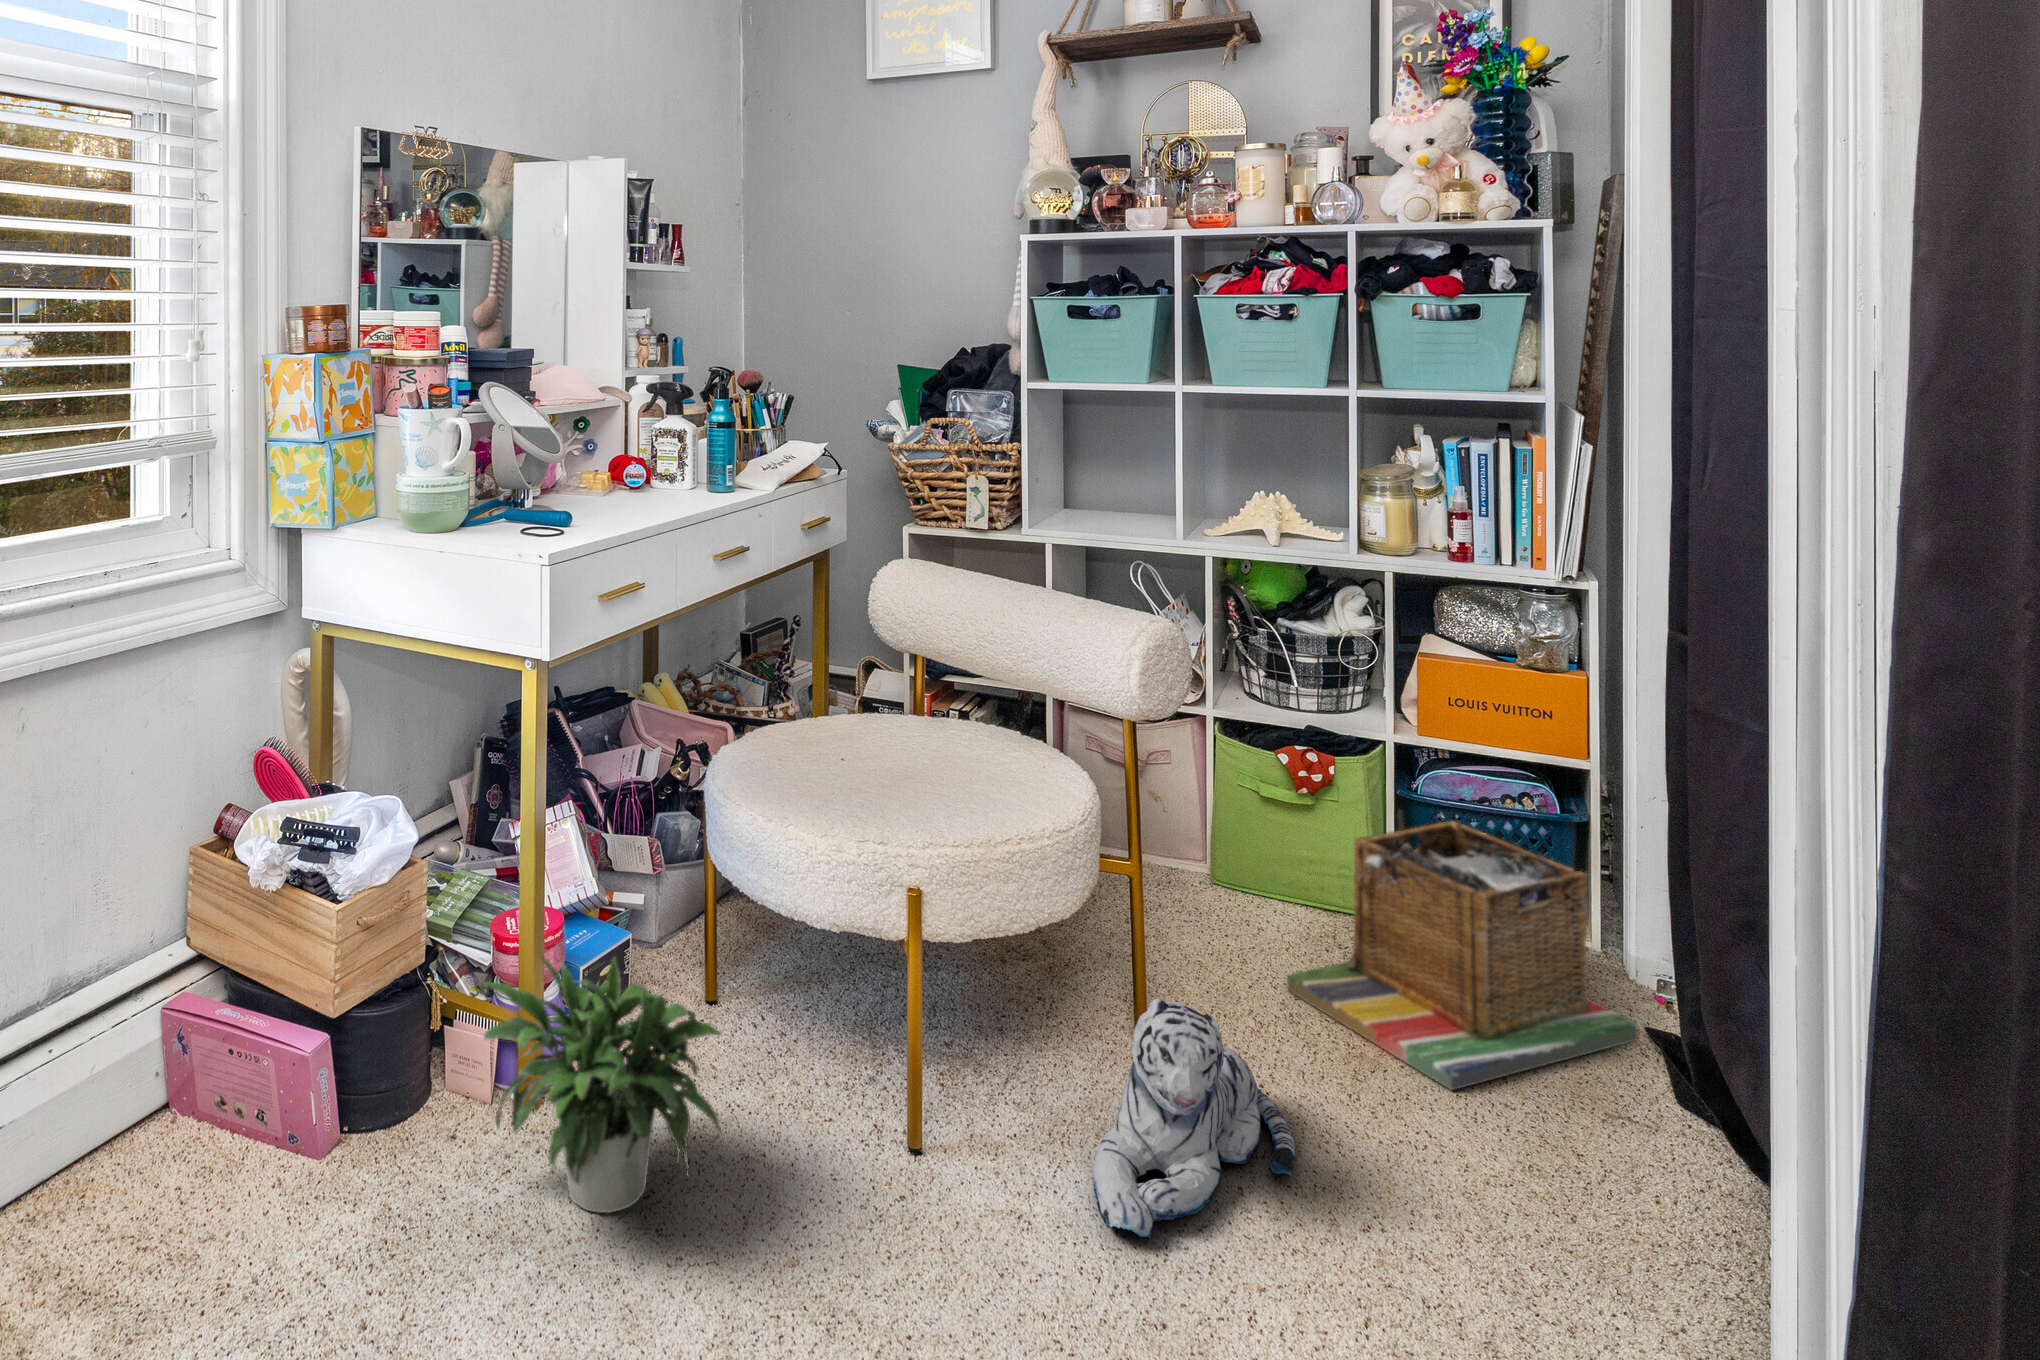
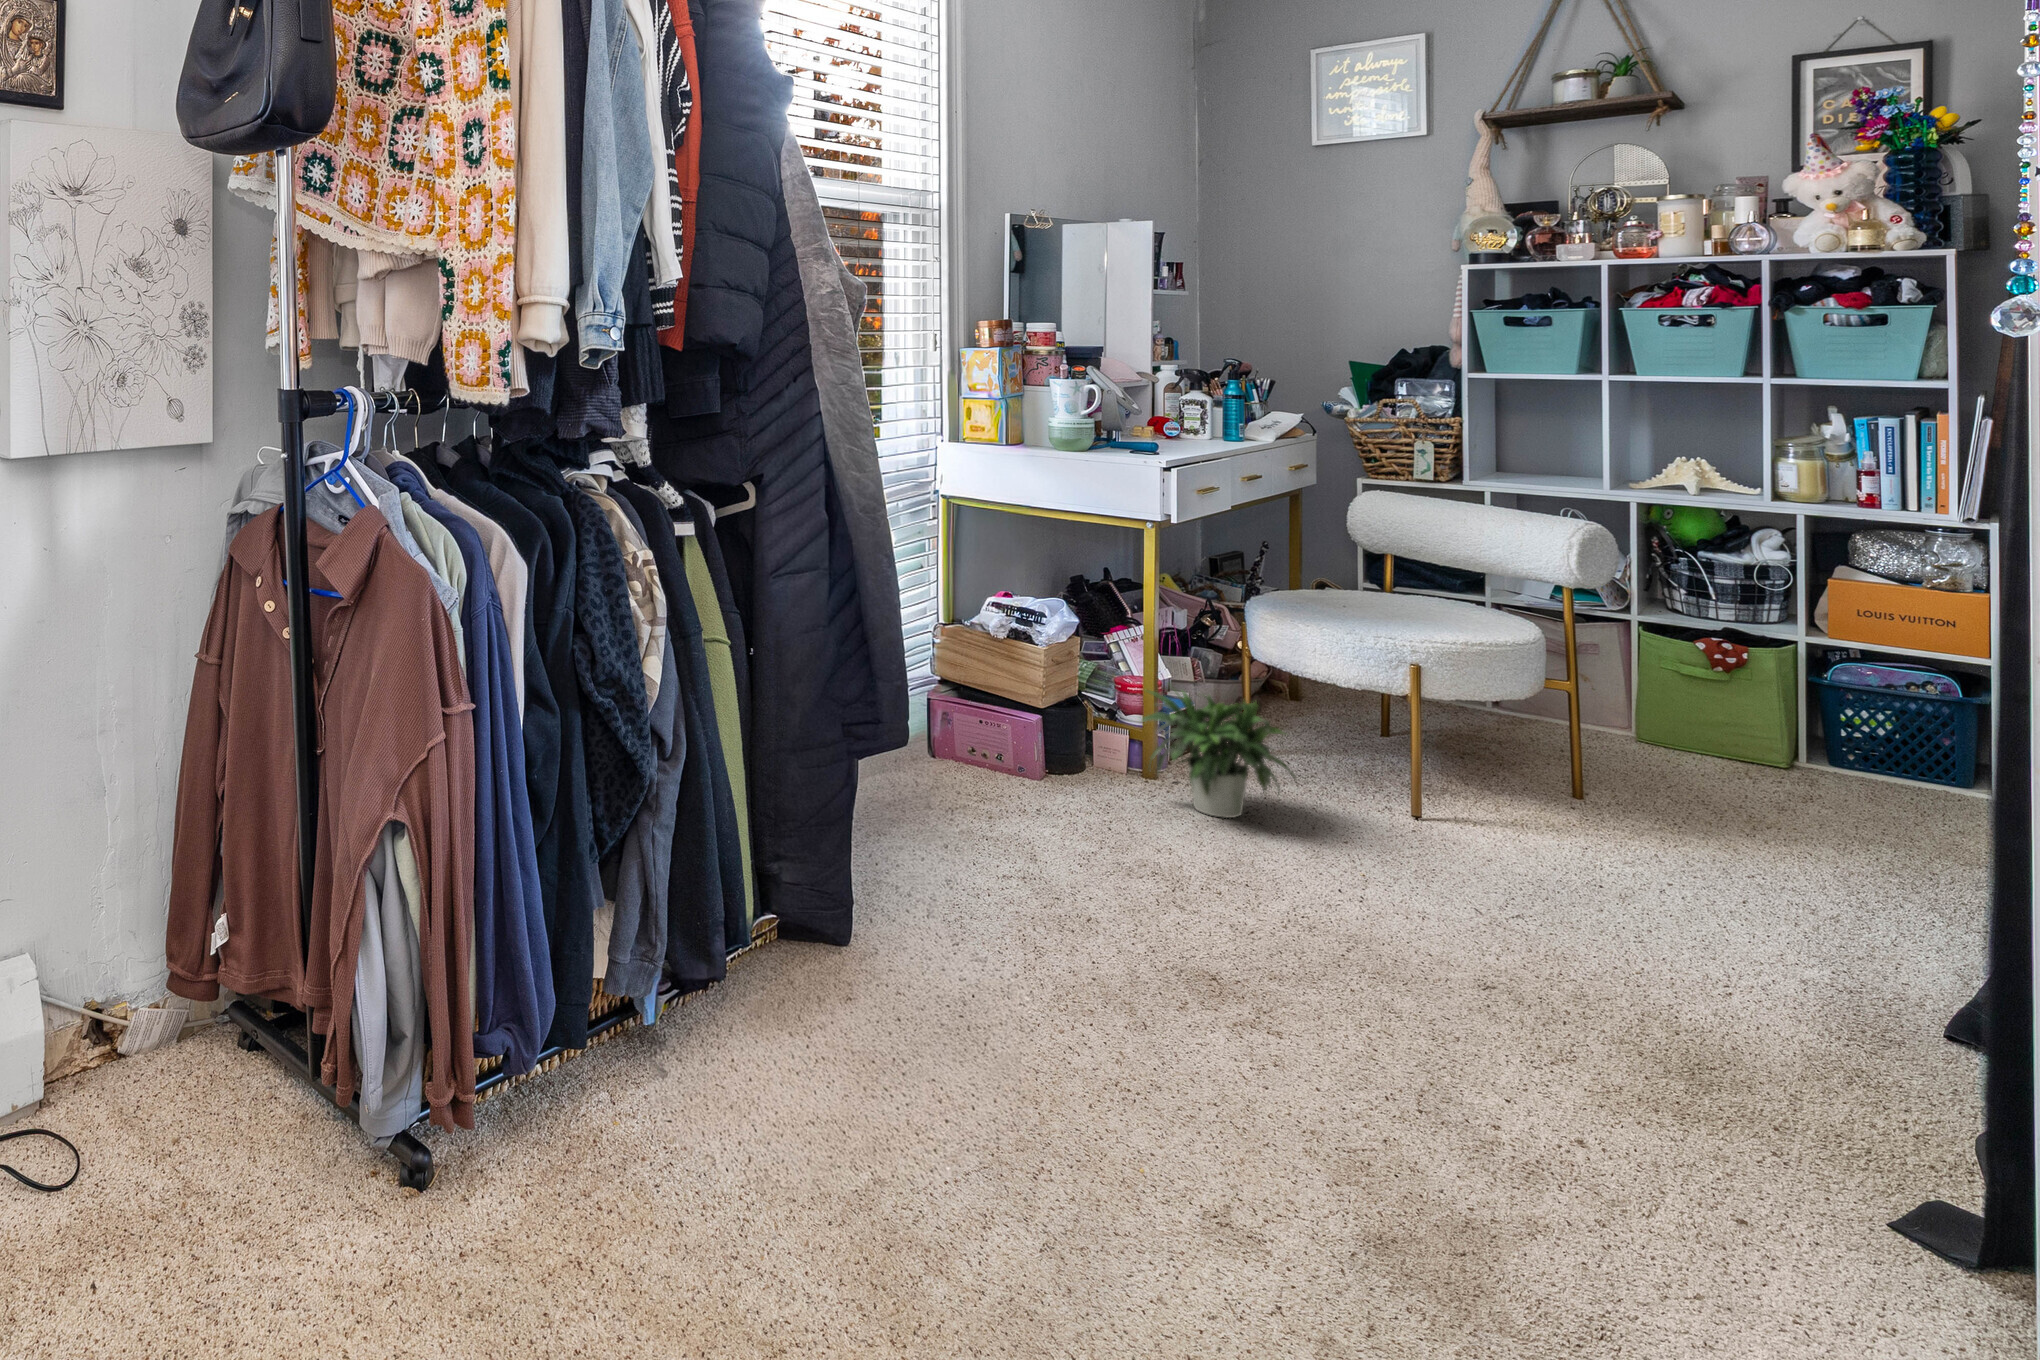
laundry basket: present [1287,821,1638,1090] -> none [1700,691,2013,844]
plush toy: present [1092,999,1296,1237] -> none [1544,742,1699,864]

